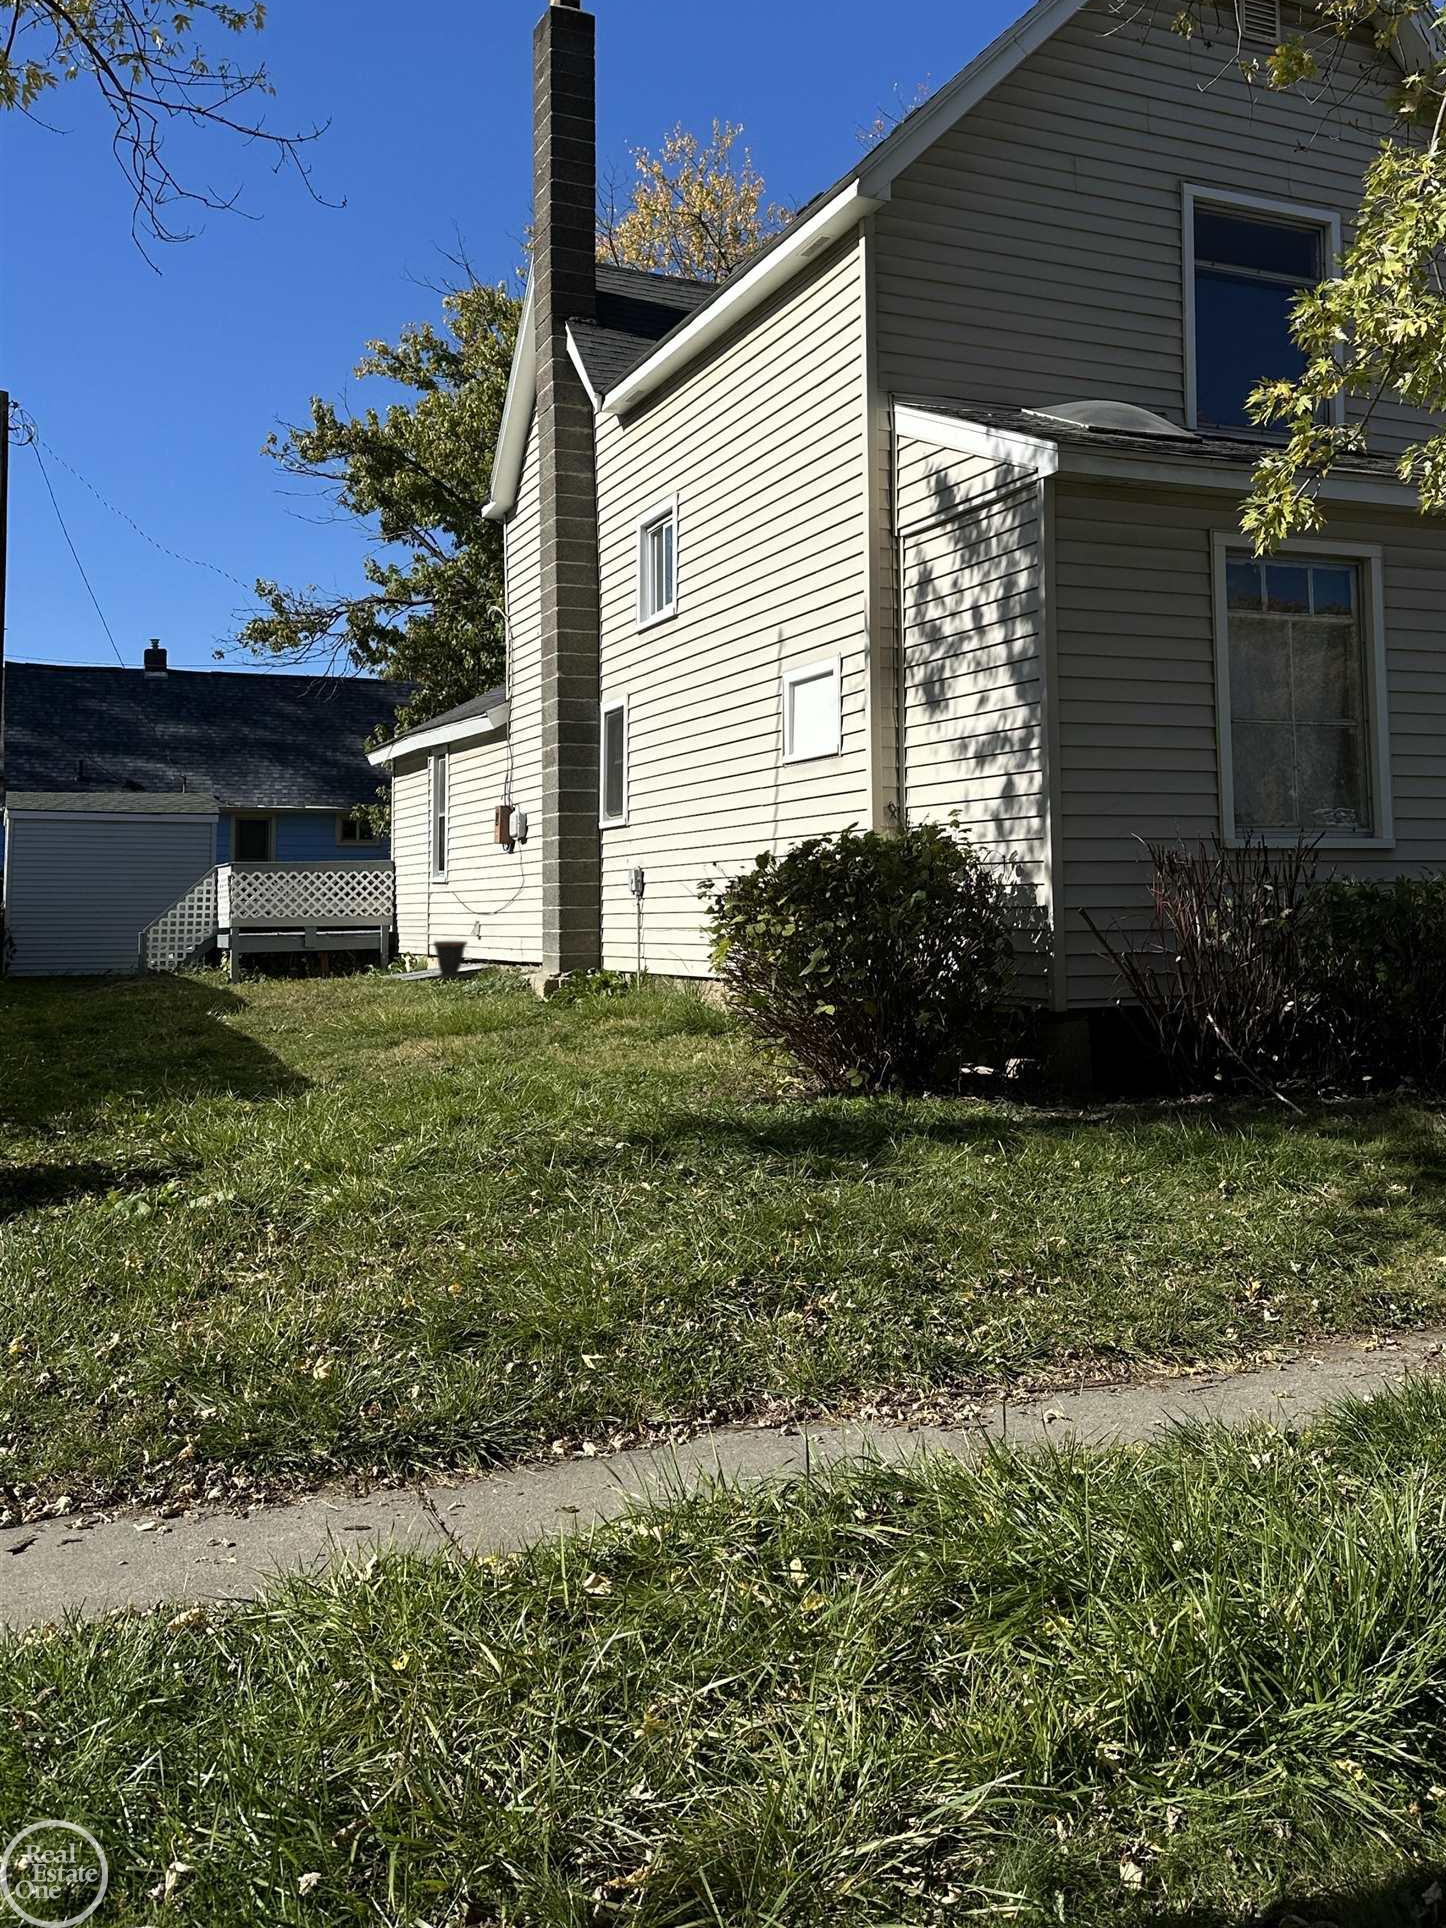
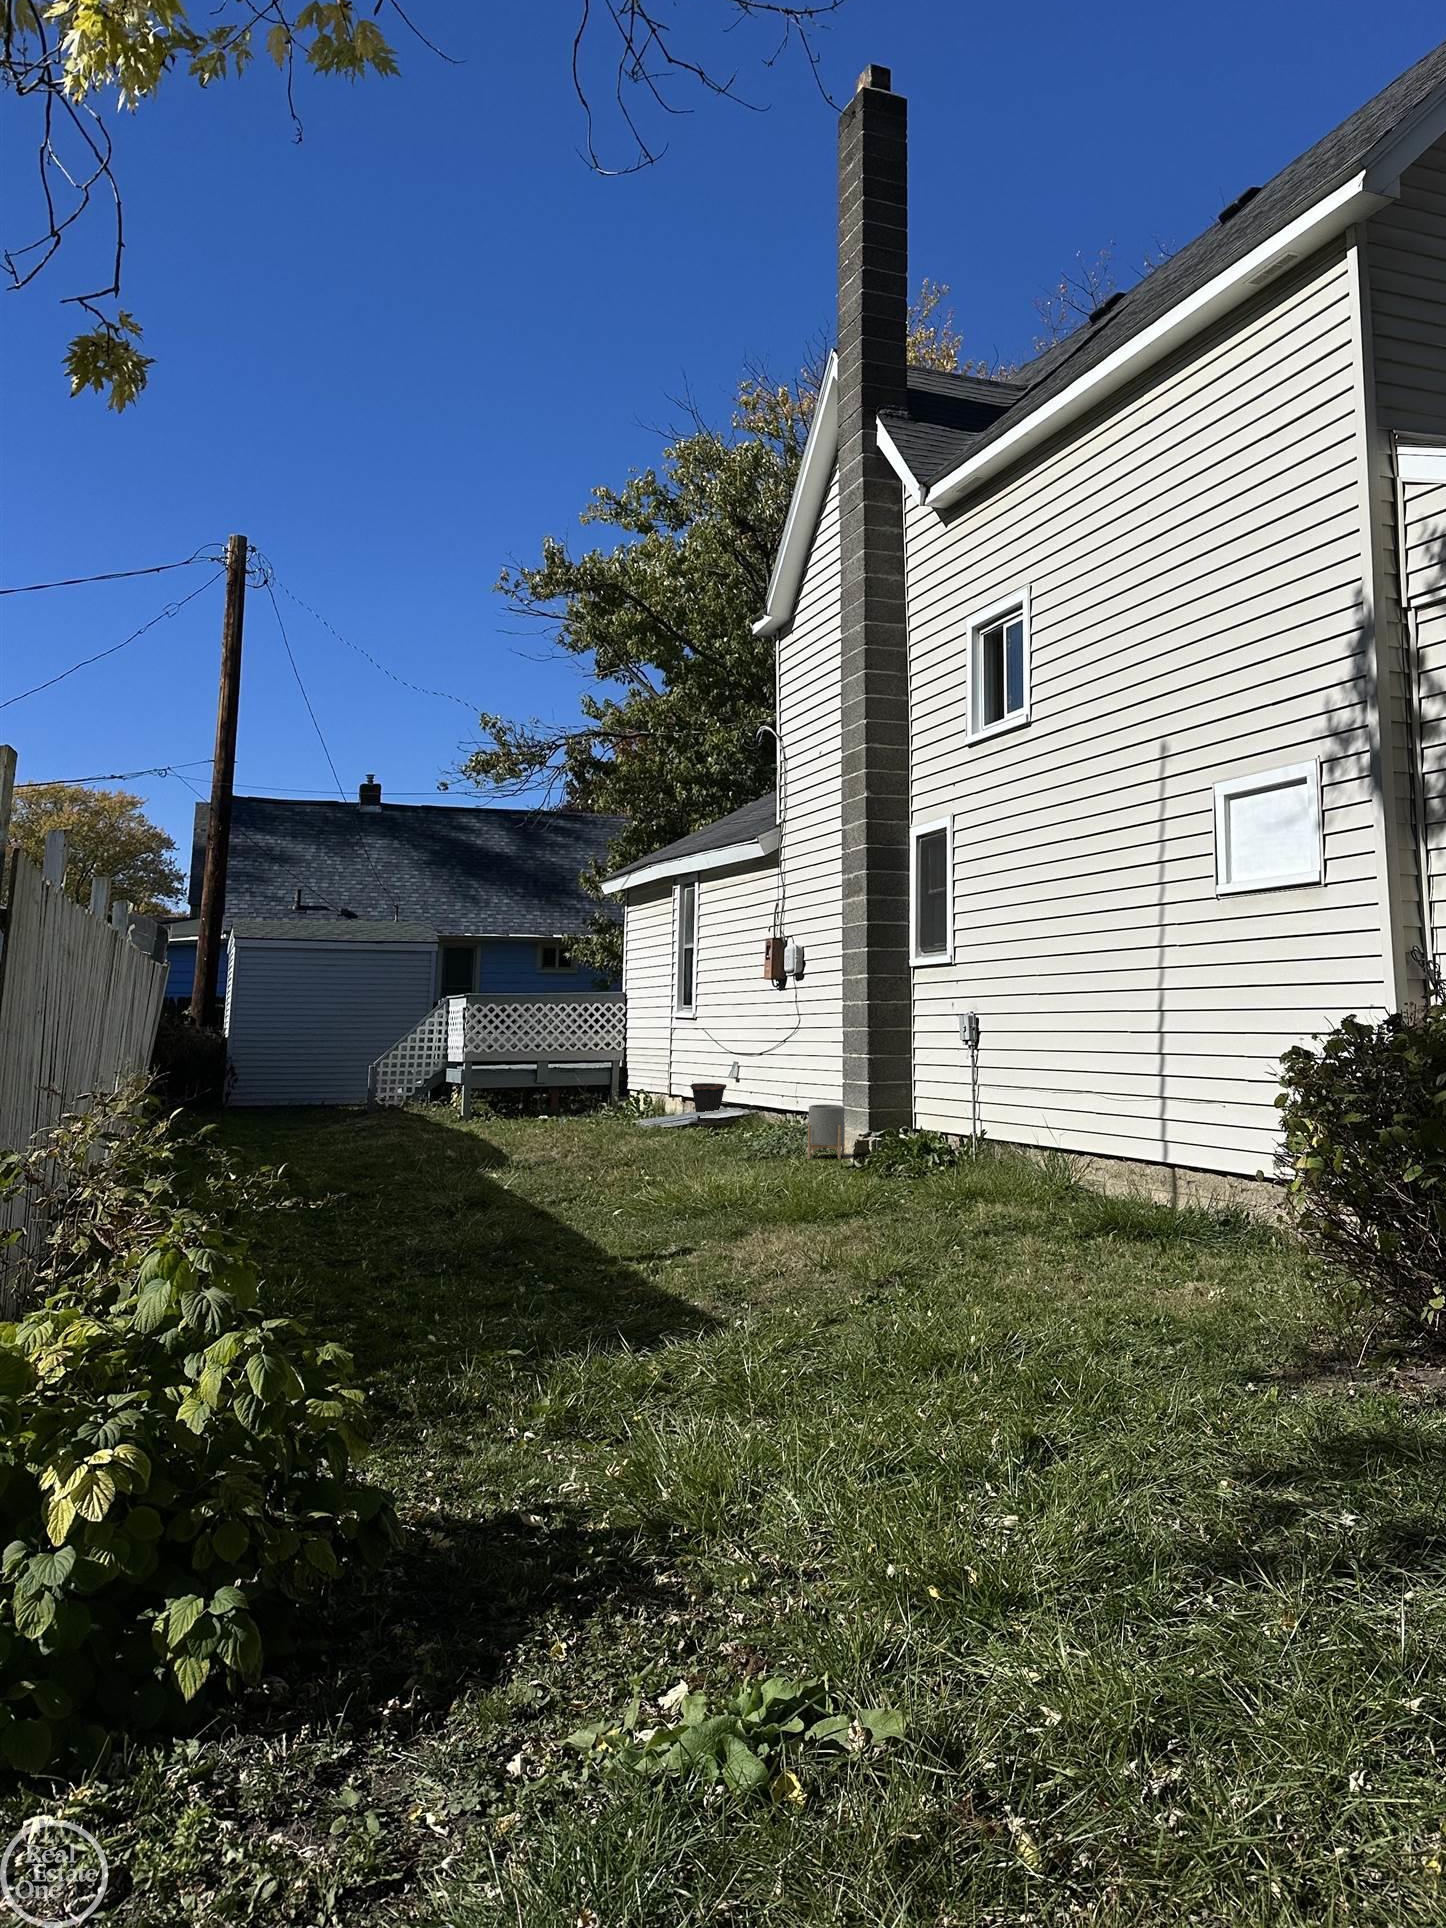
planter: none [505,951,541,998] -> present [807,1104,845,1159]

